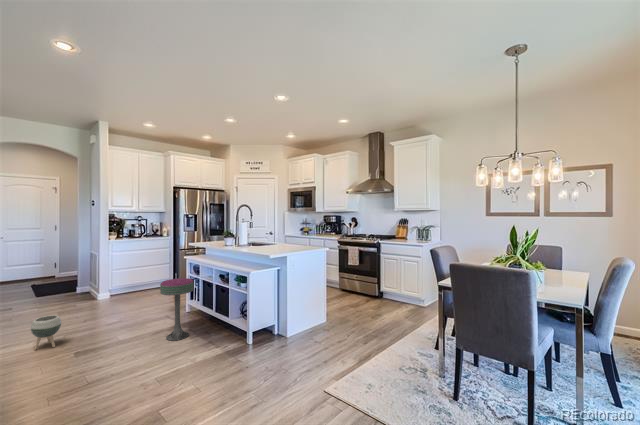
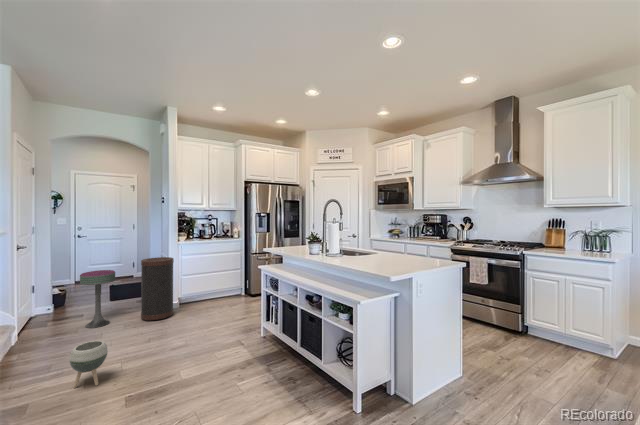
trash can: none [77,254,107,308] -> present [141,257,174,321]
bar stool: present [160,278,194,341] -> present [80,270,115,328]

